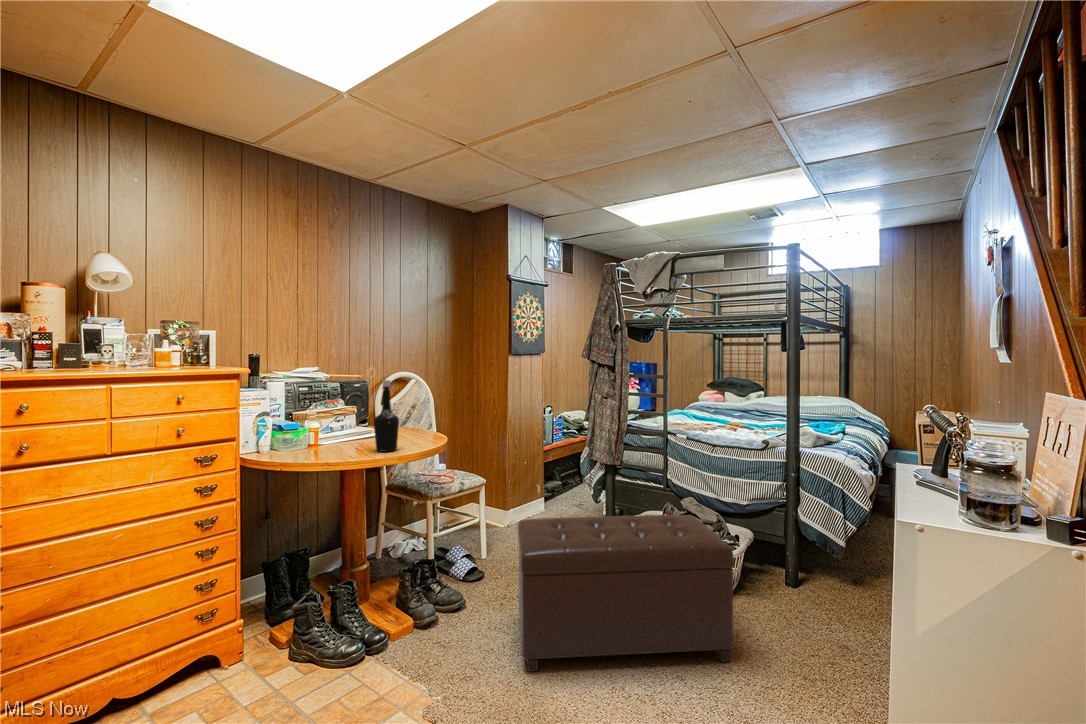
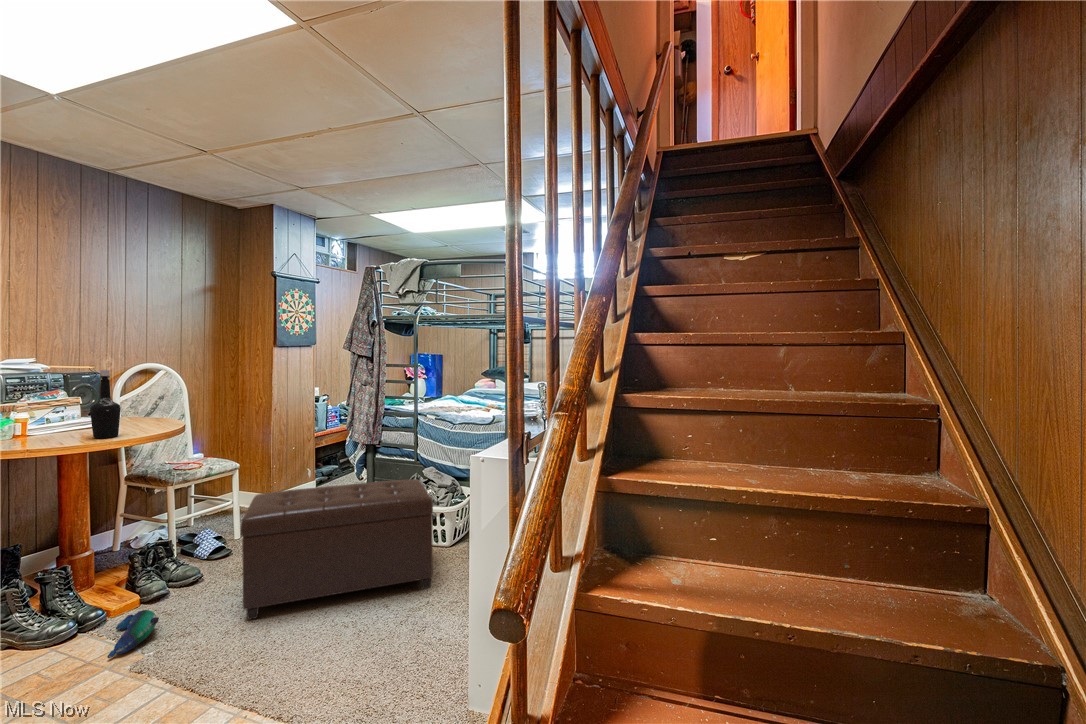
plush toy: none [399,643,442,699] -> present [108,610,159,658]

